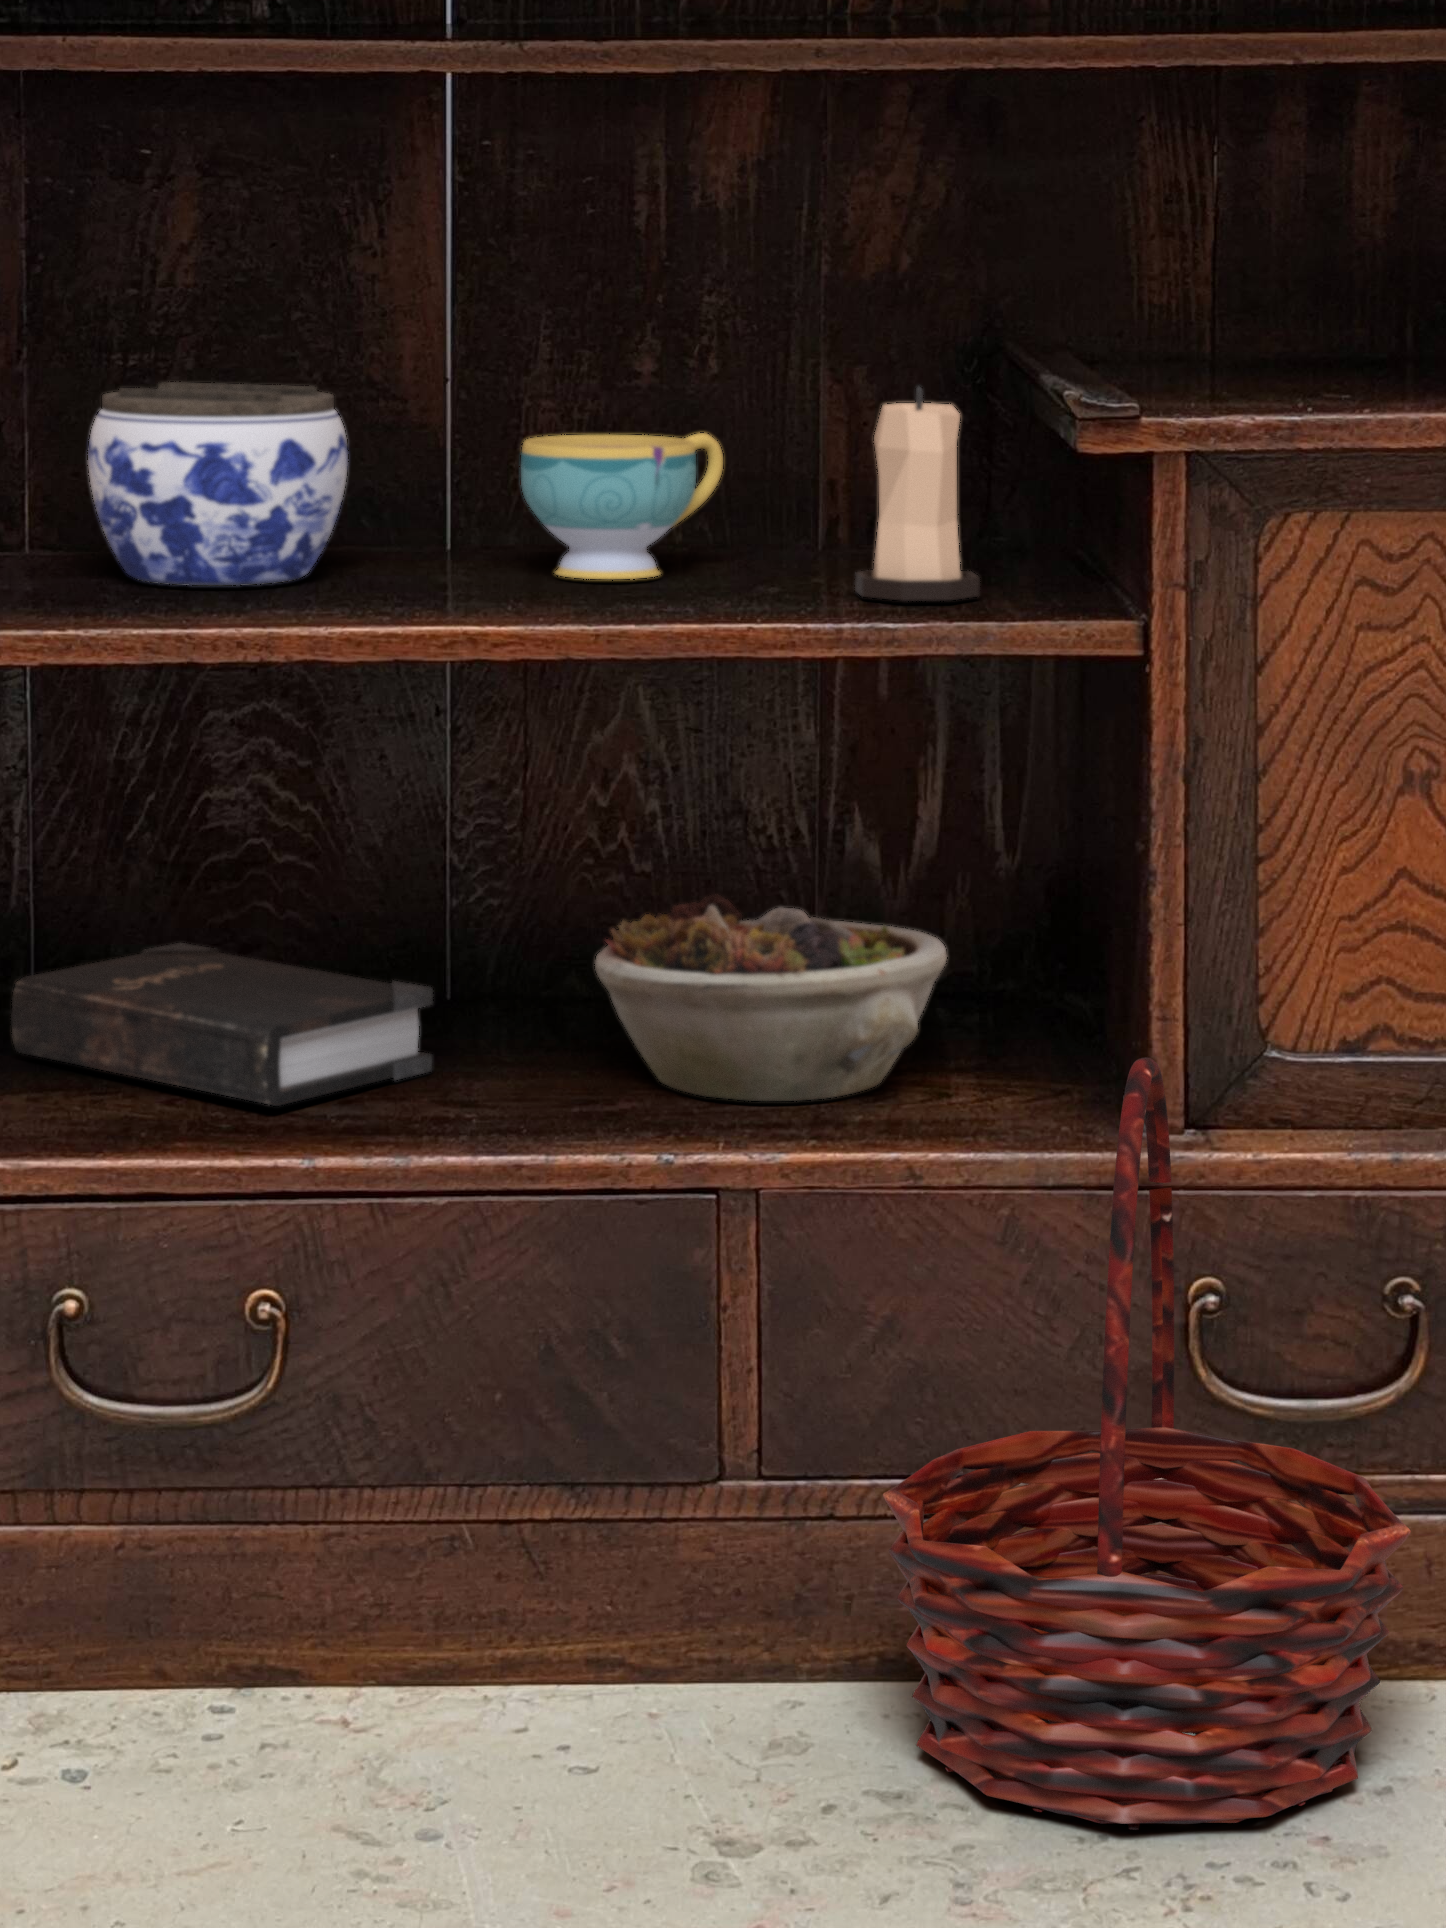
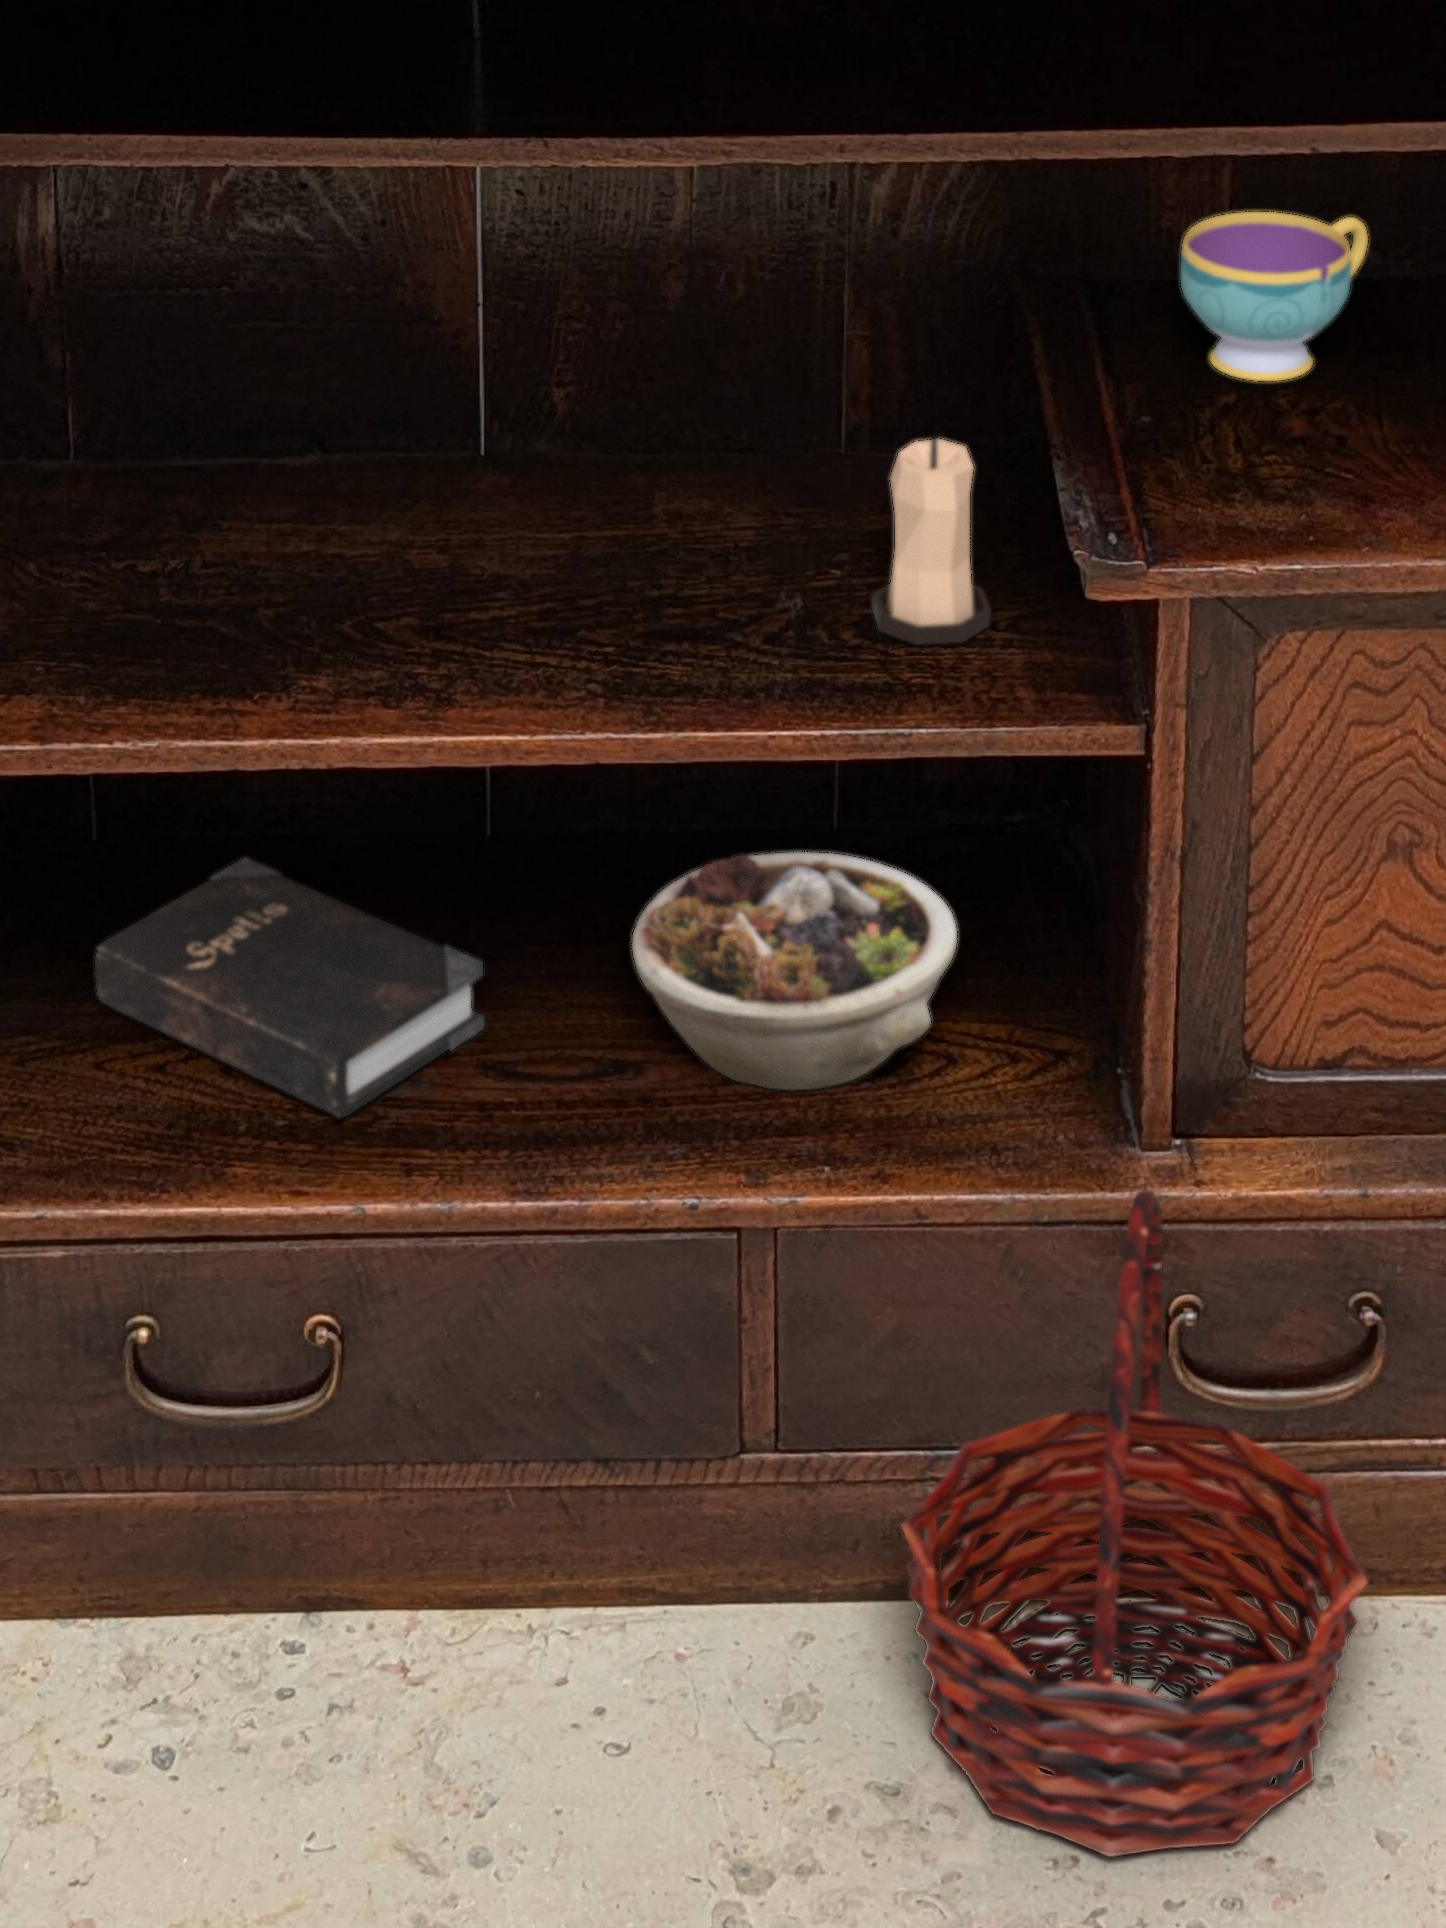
jar: present [88,382,348,585] -> none [138,387,386,625]
teacup: present [521,433,723,579] -> present [1181,212,1368,381]

